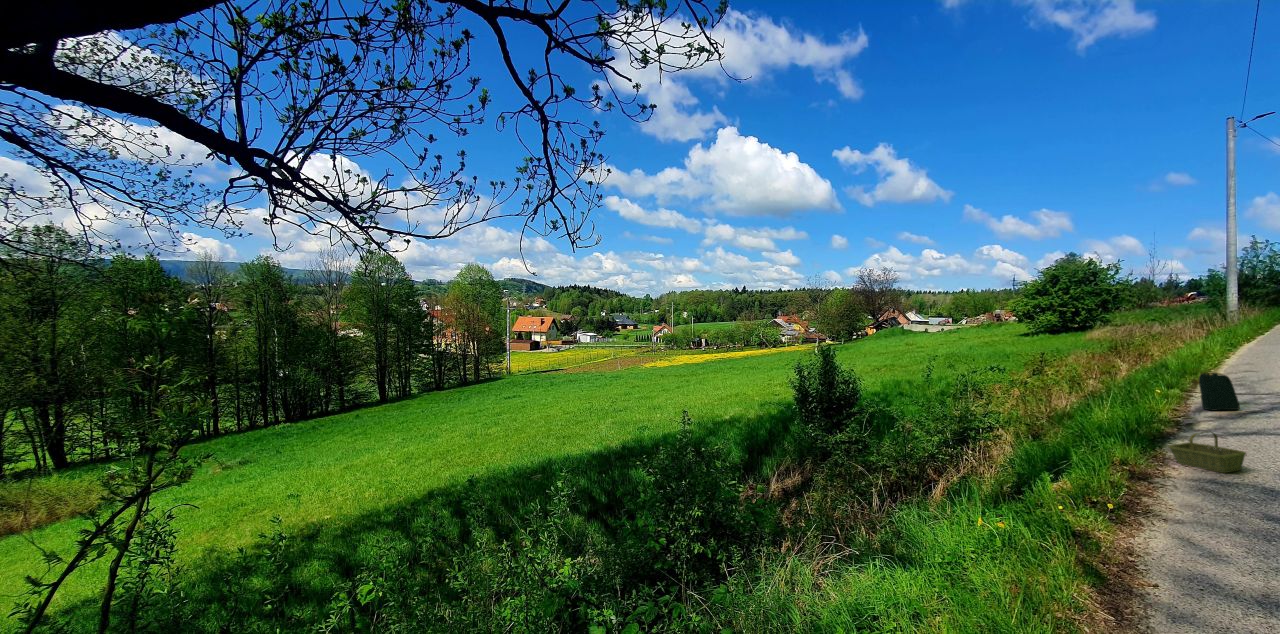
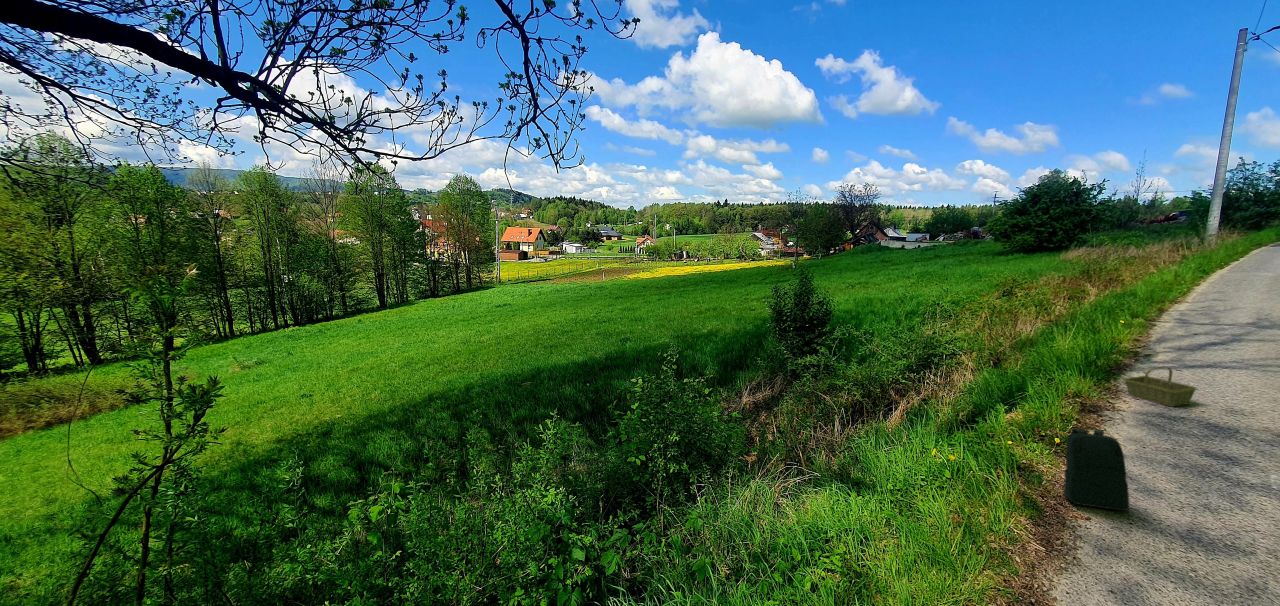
backpack: present [1198,373,1240,410] -> present [1064,428,1129,511]

